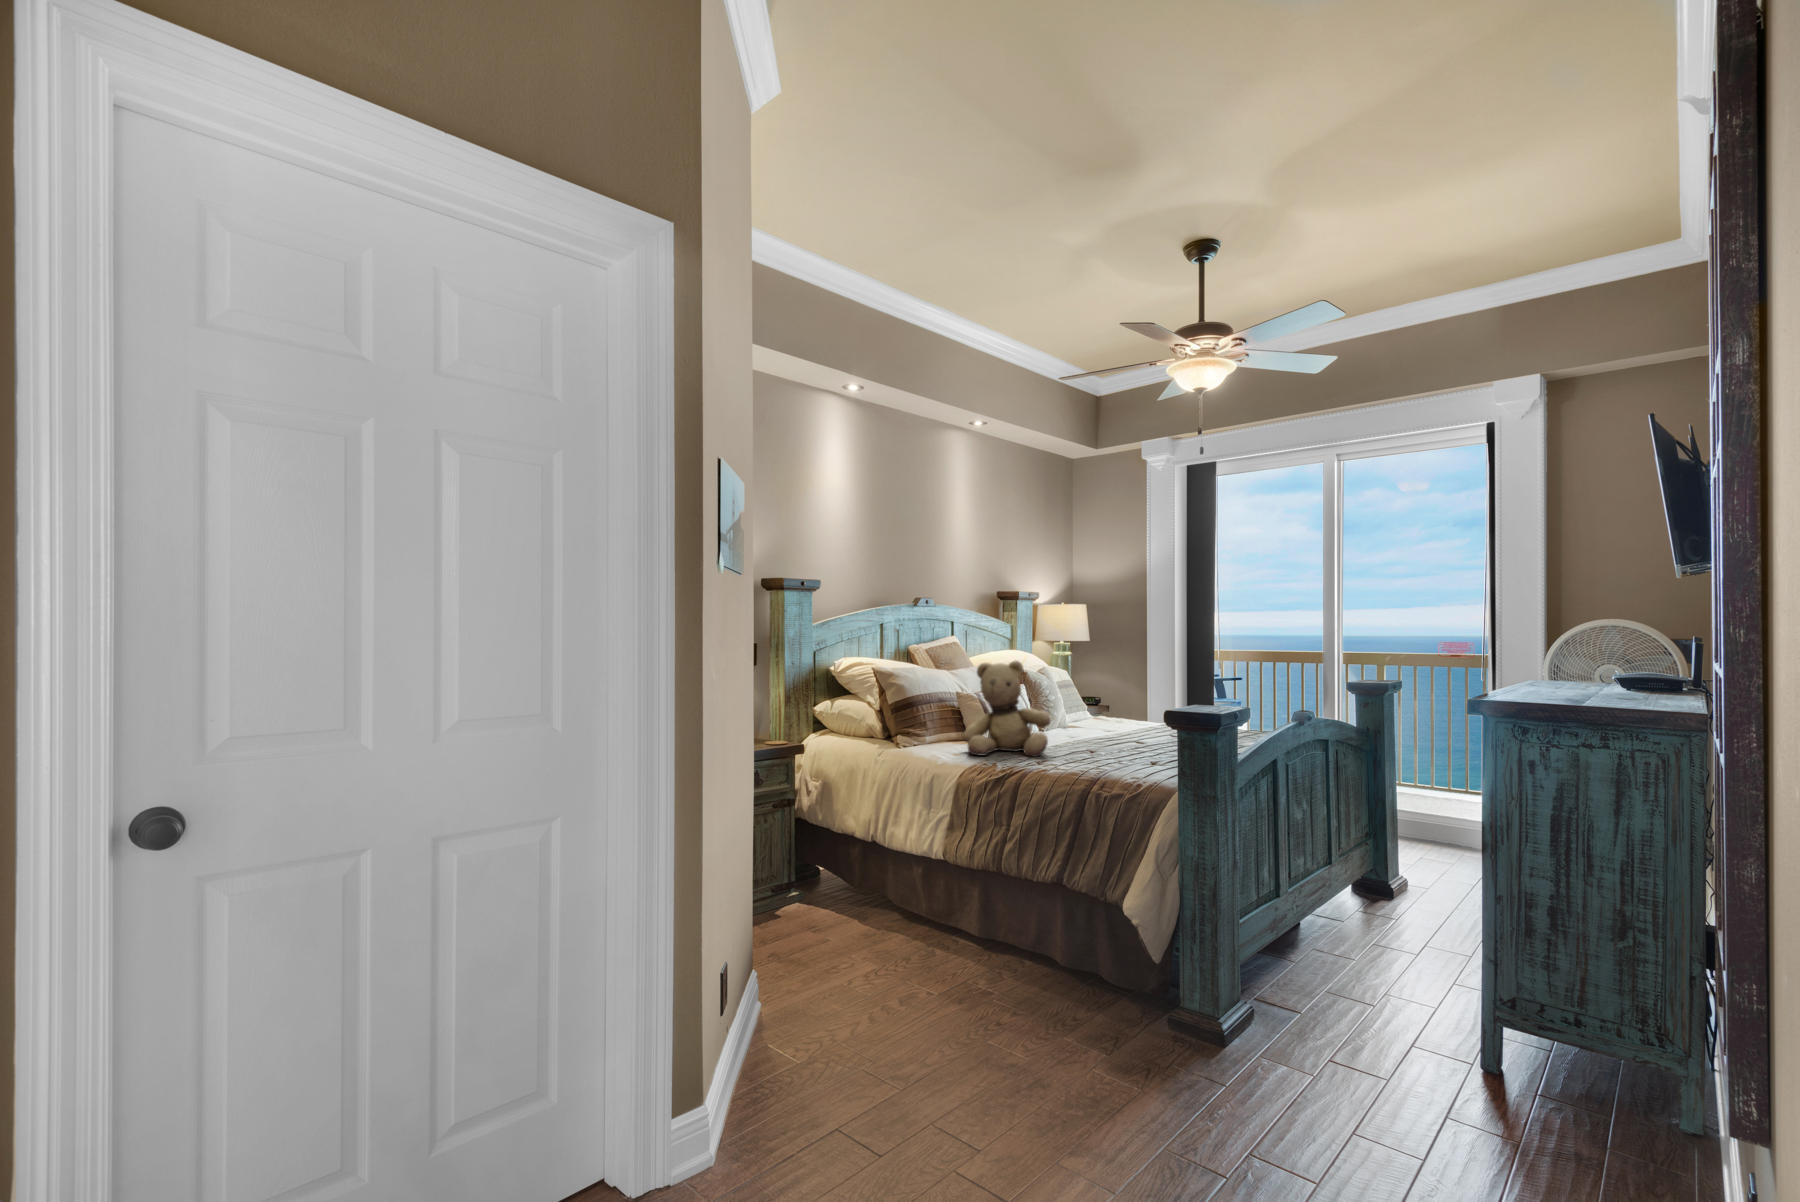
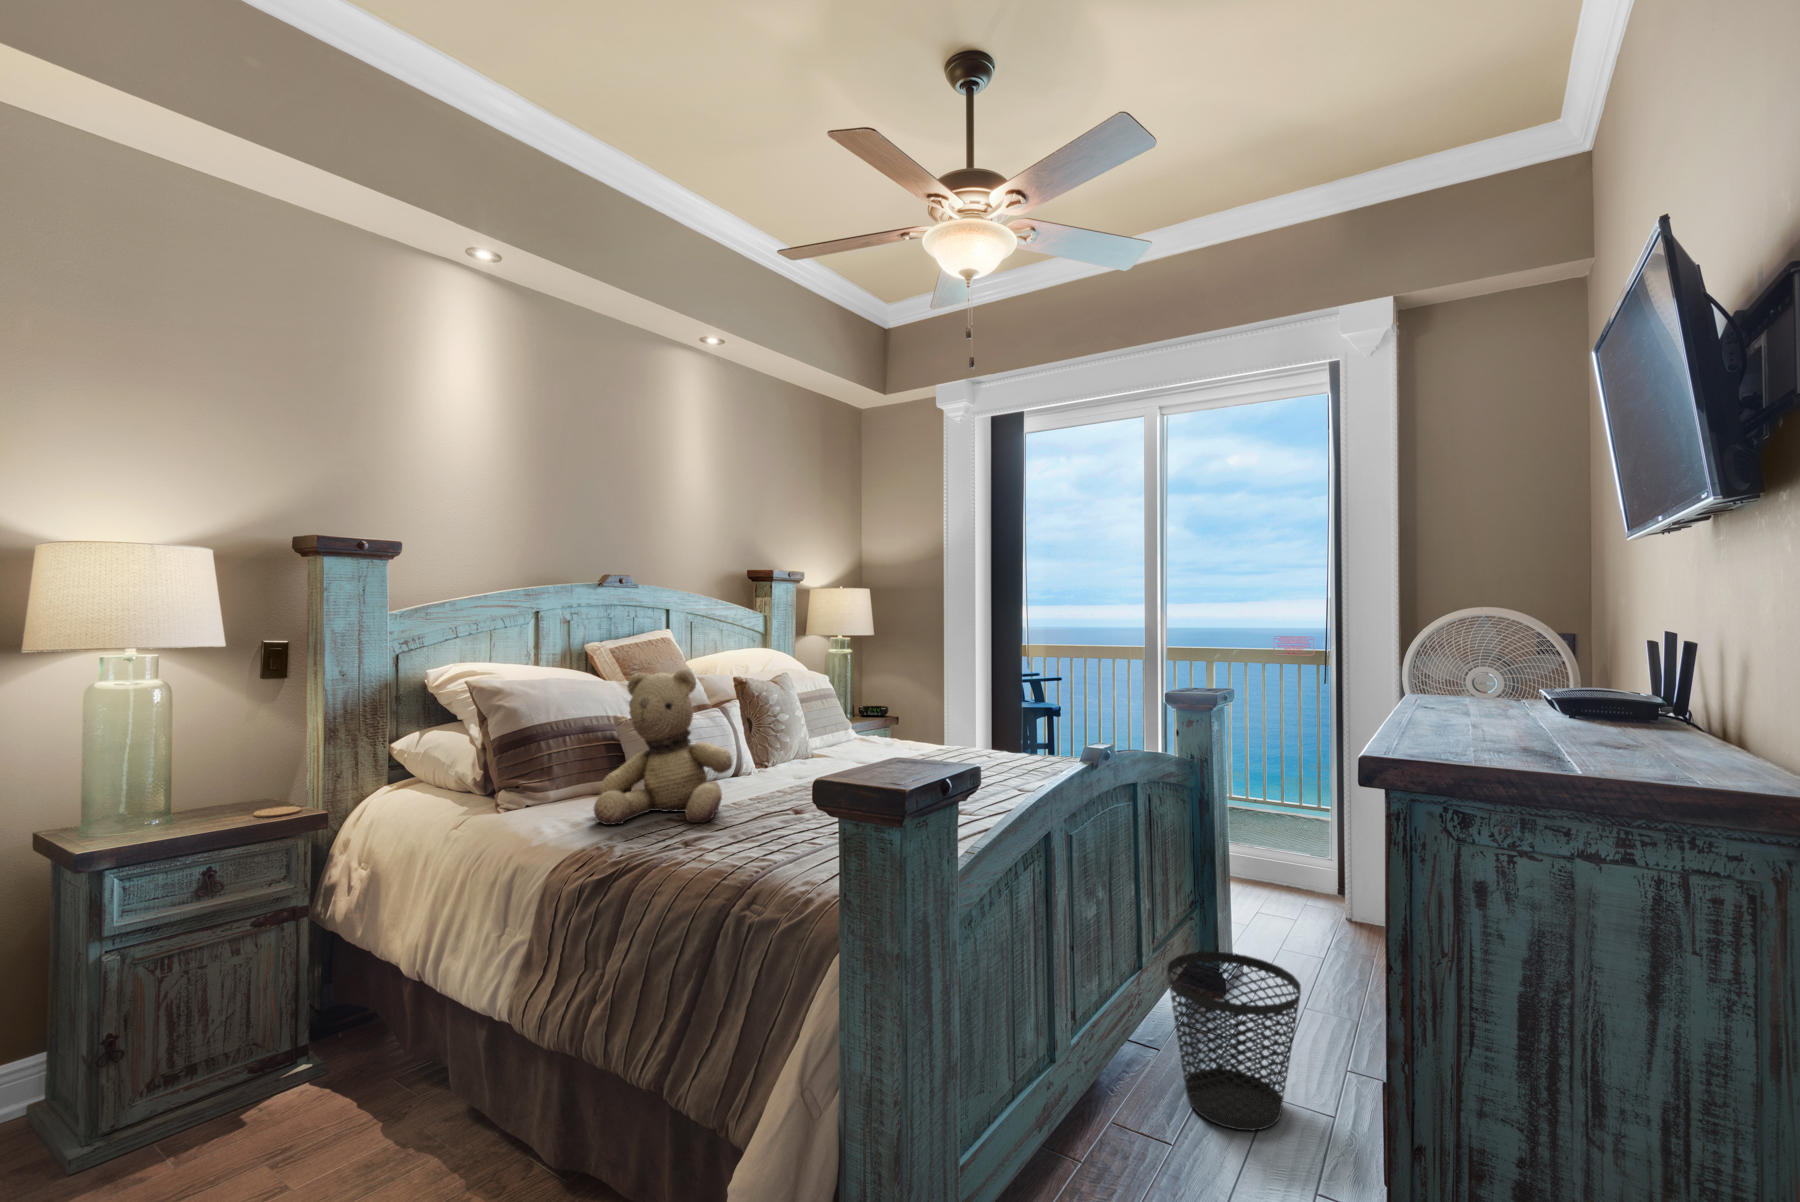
wastebasket: none [1349,853,1443,958] -> present [1167,952,1301,1131]

